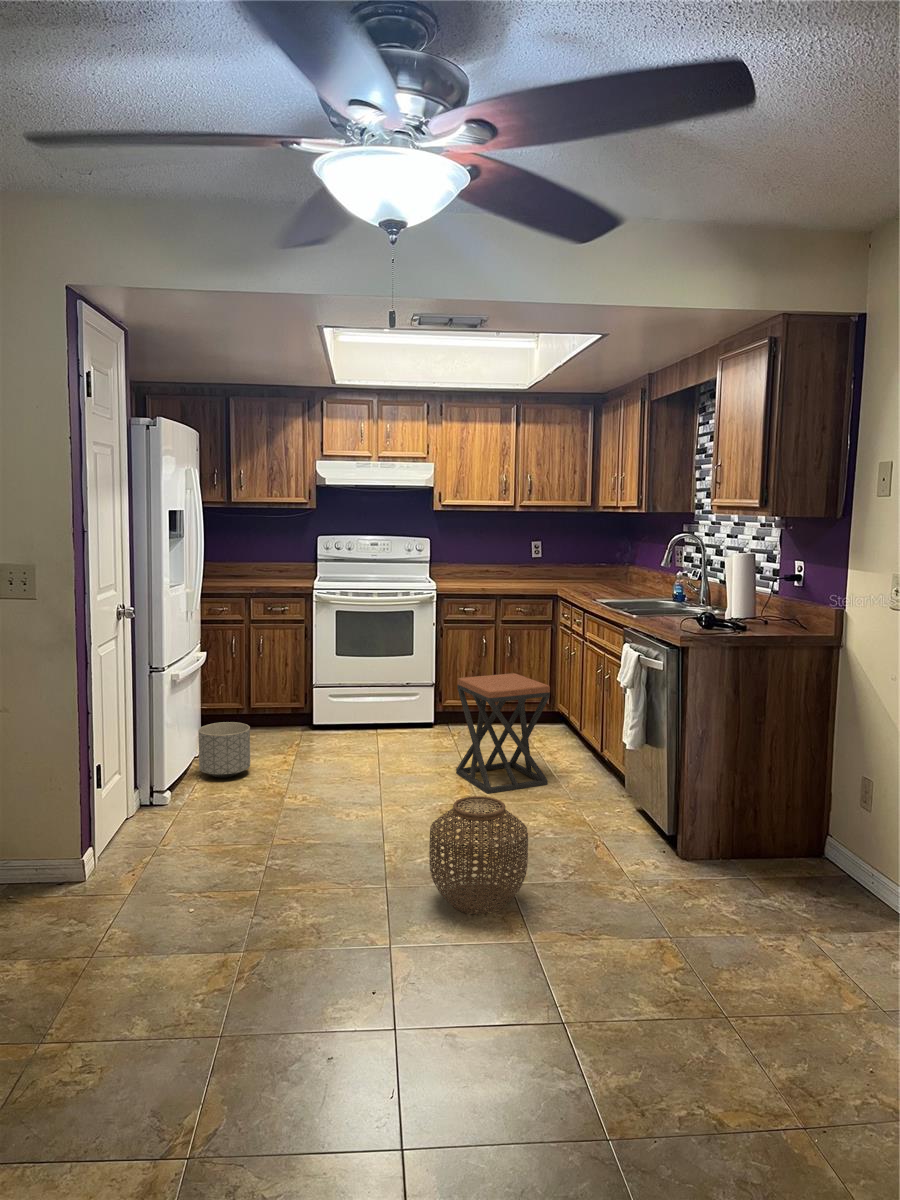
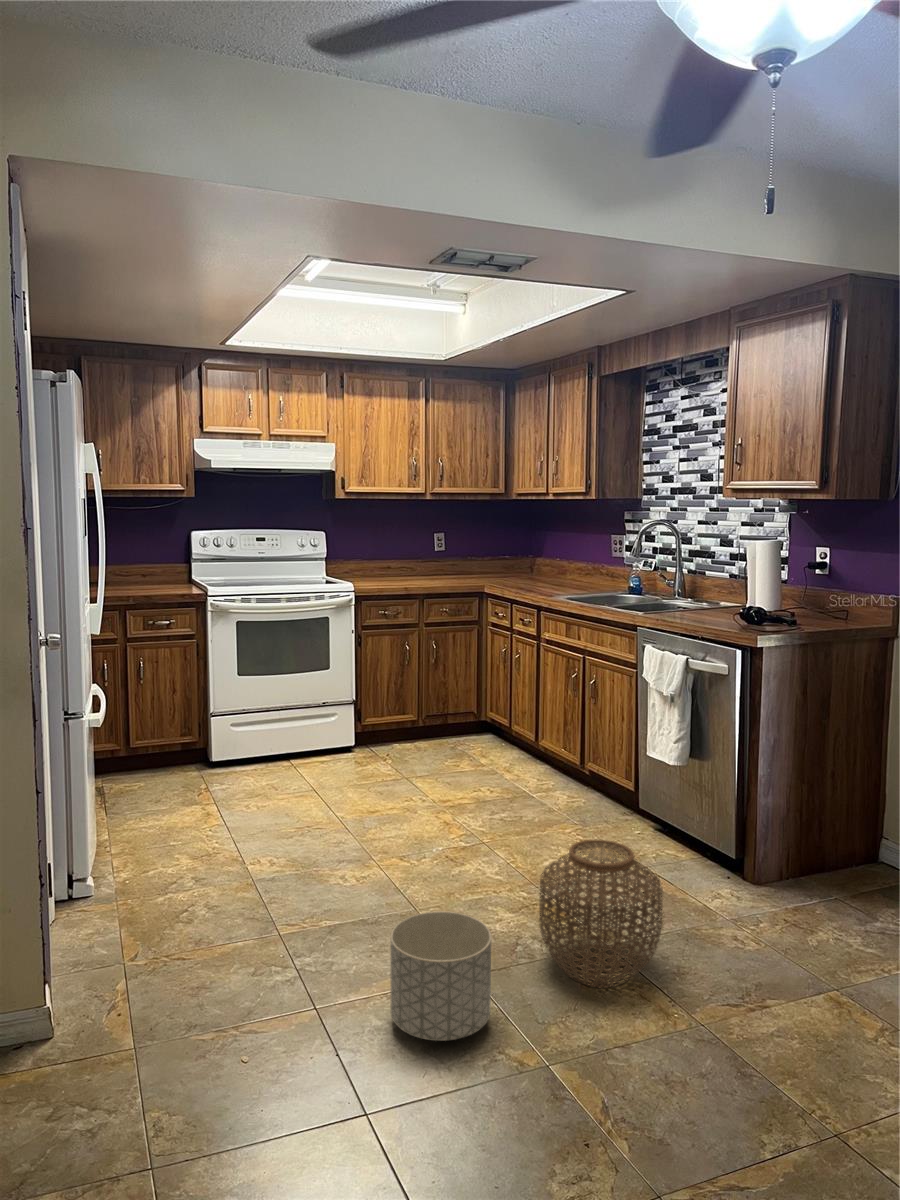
stool: present [456,673,550,794] -> none [427,683,539,827]
planter: present [198,722,250,778] -> present [391,911,491,1041]

